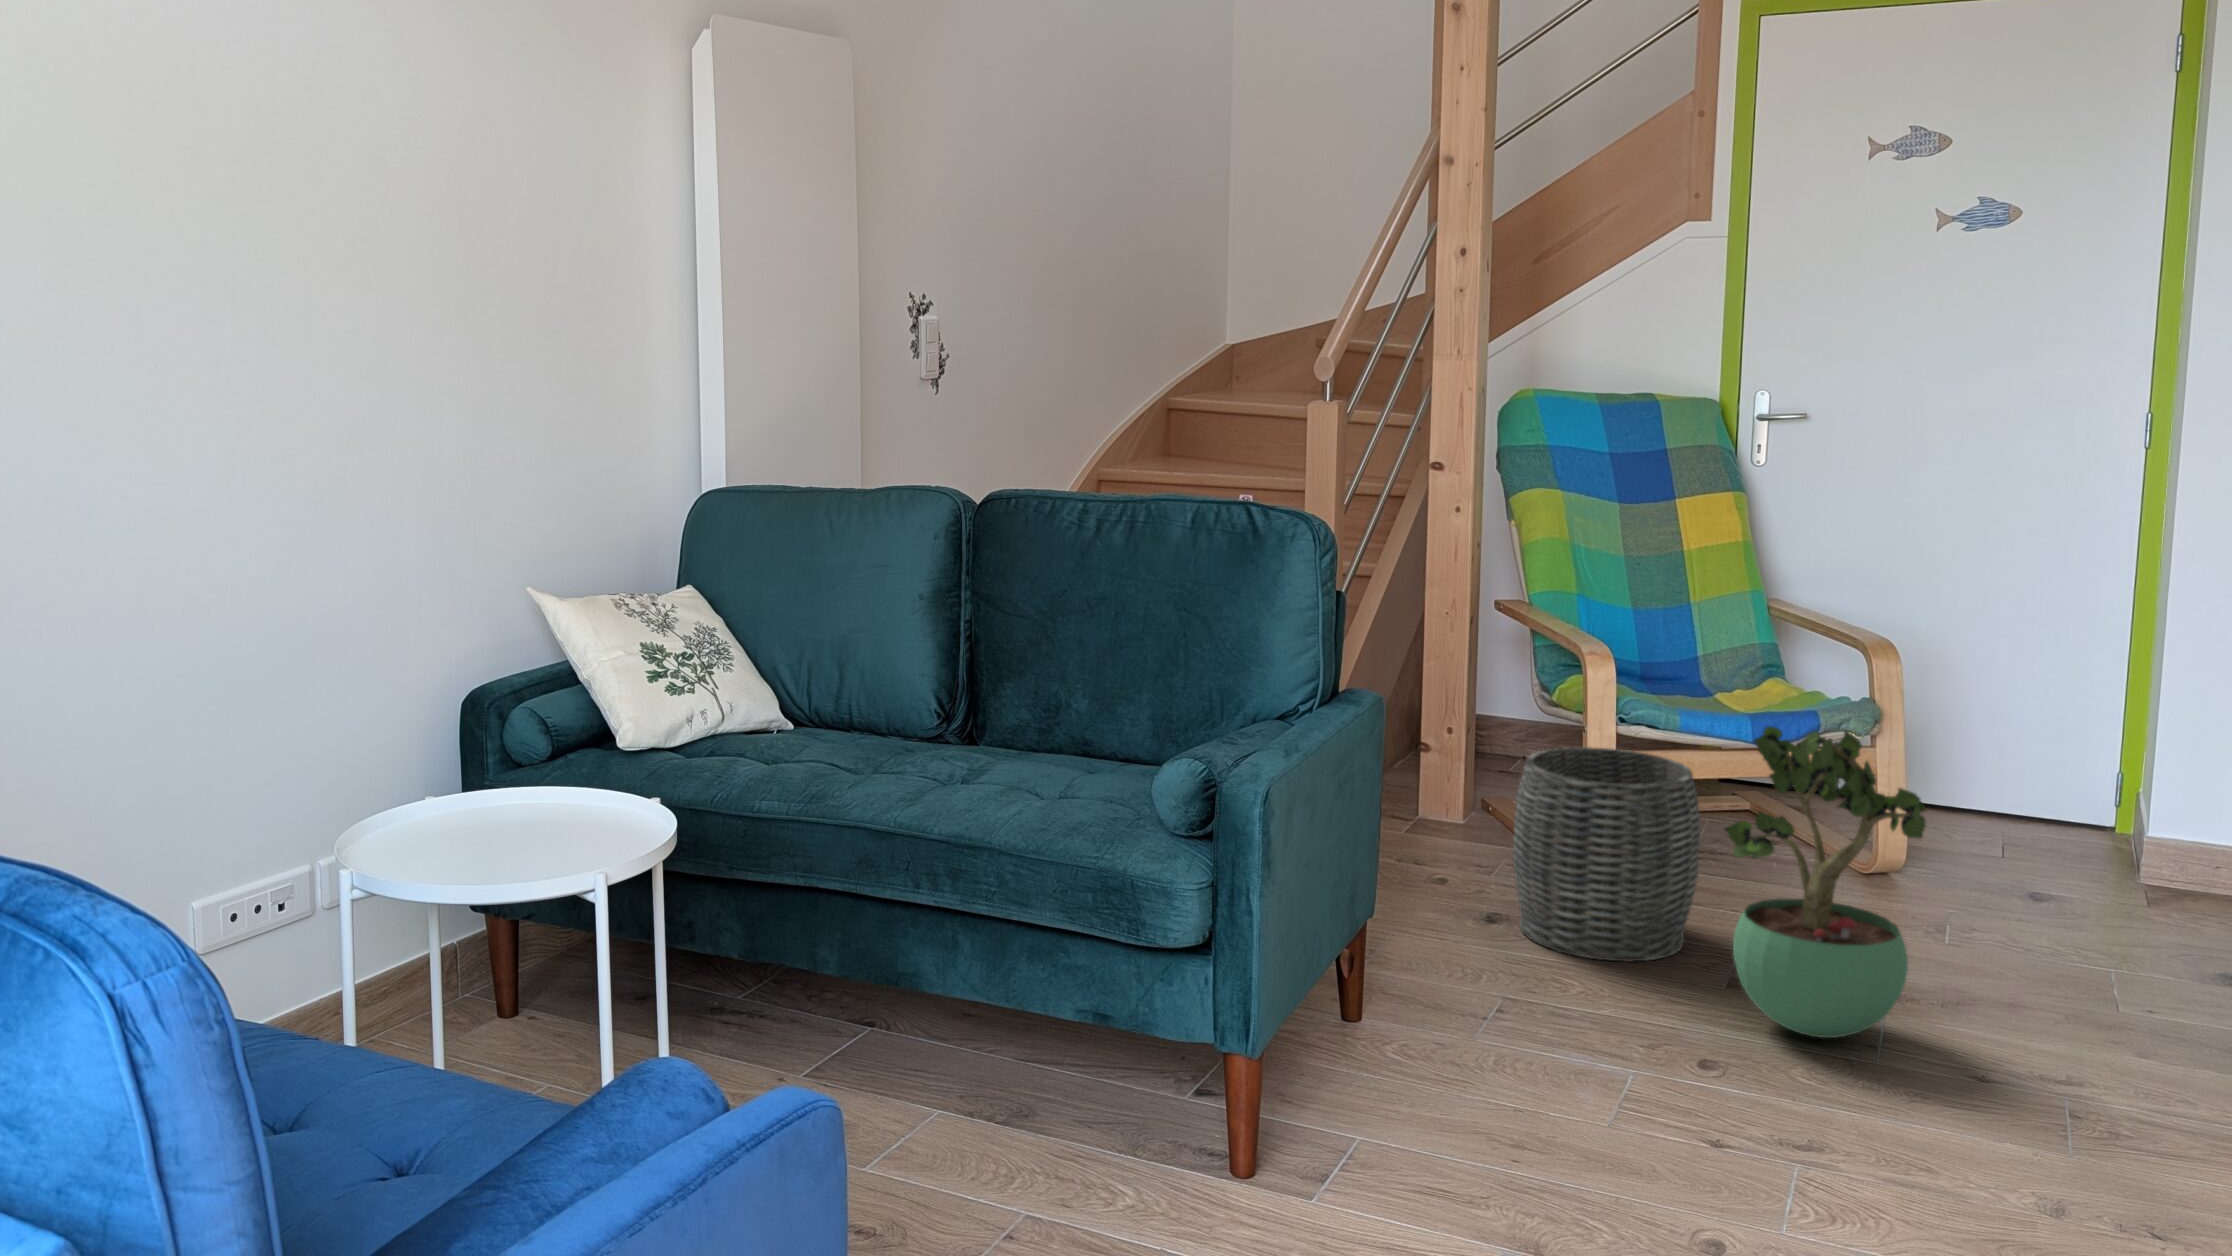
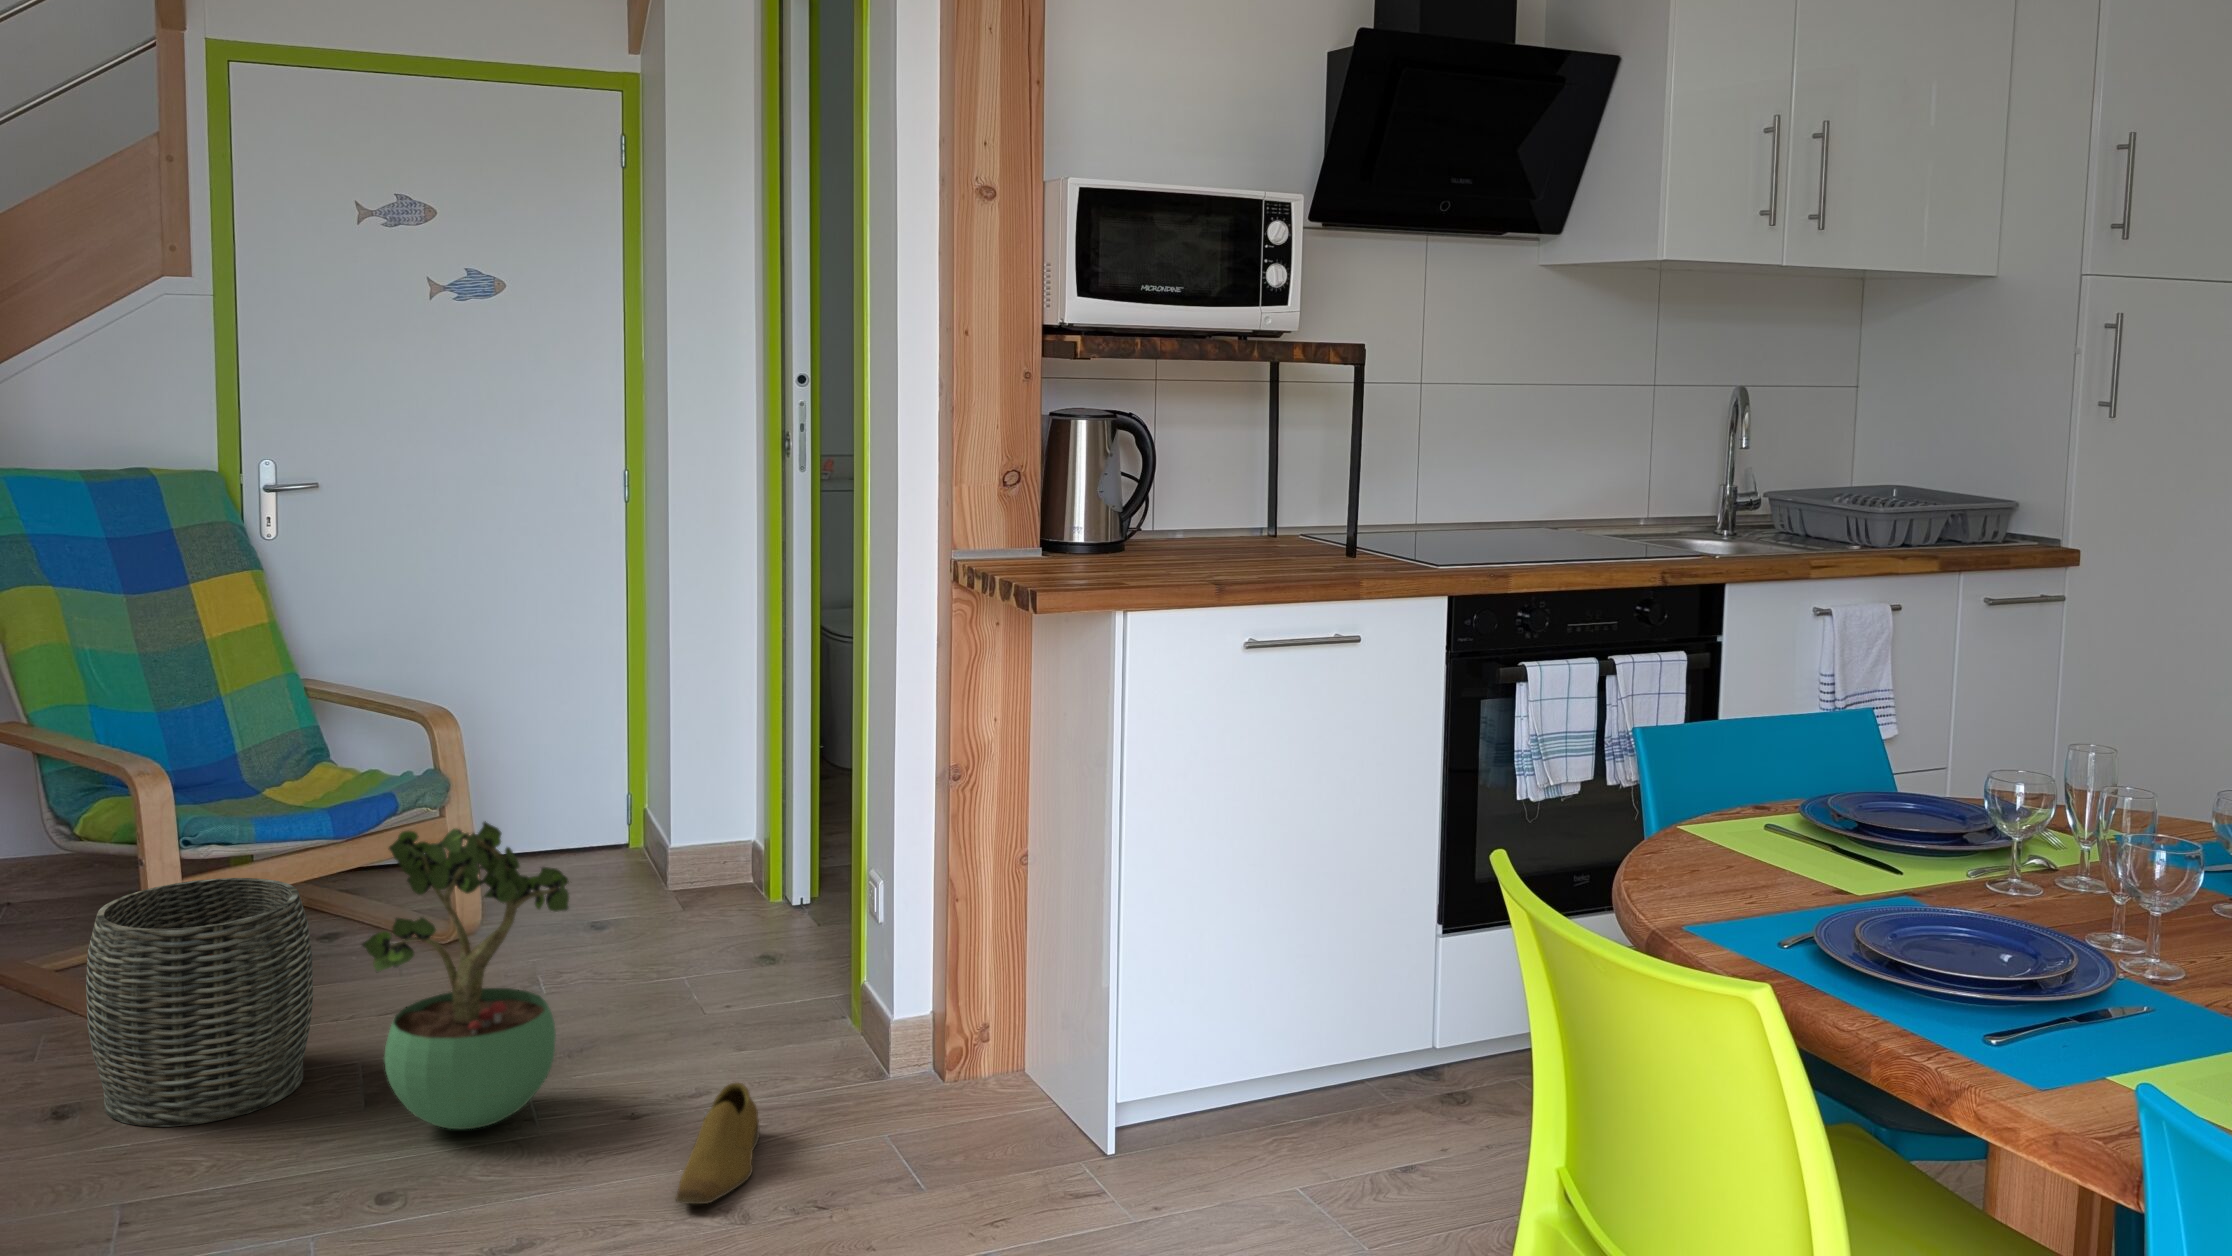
shoe: none [1983,1075,2119,1186] -> present [676,1082,759,1204]

